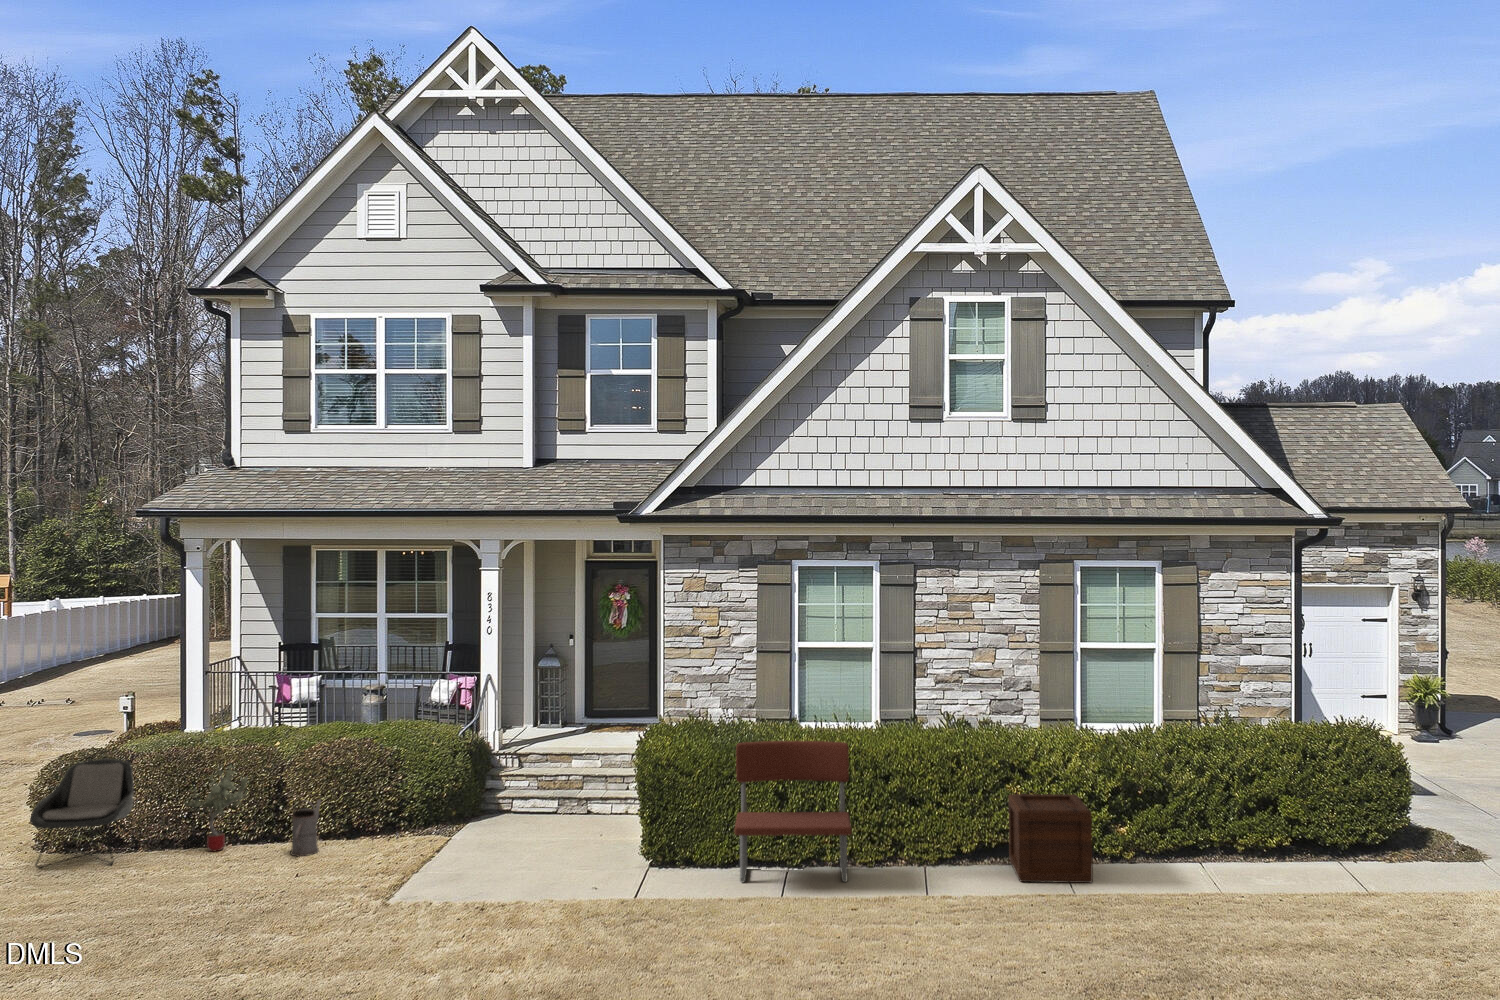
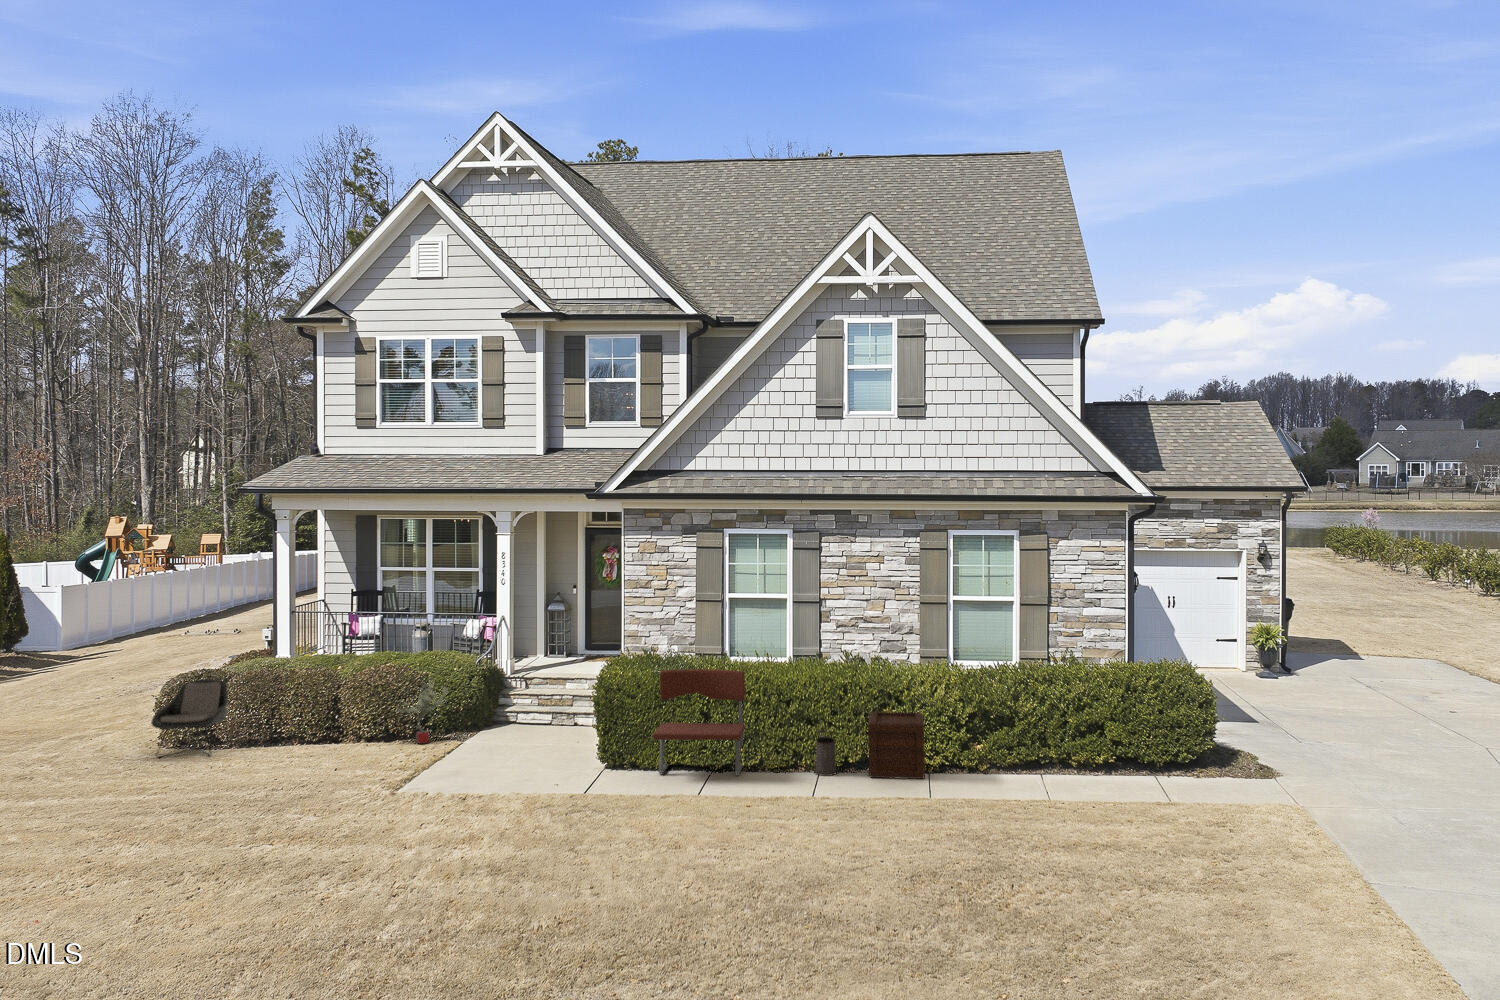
potted tree: present [185,765,248,852] -> present [397,681,447,744]
watering can: present [290,799,321,856] -> present [815,729,837,776]

